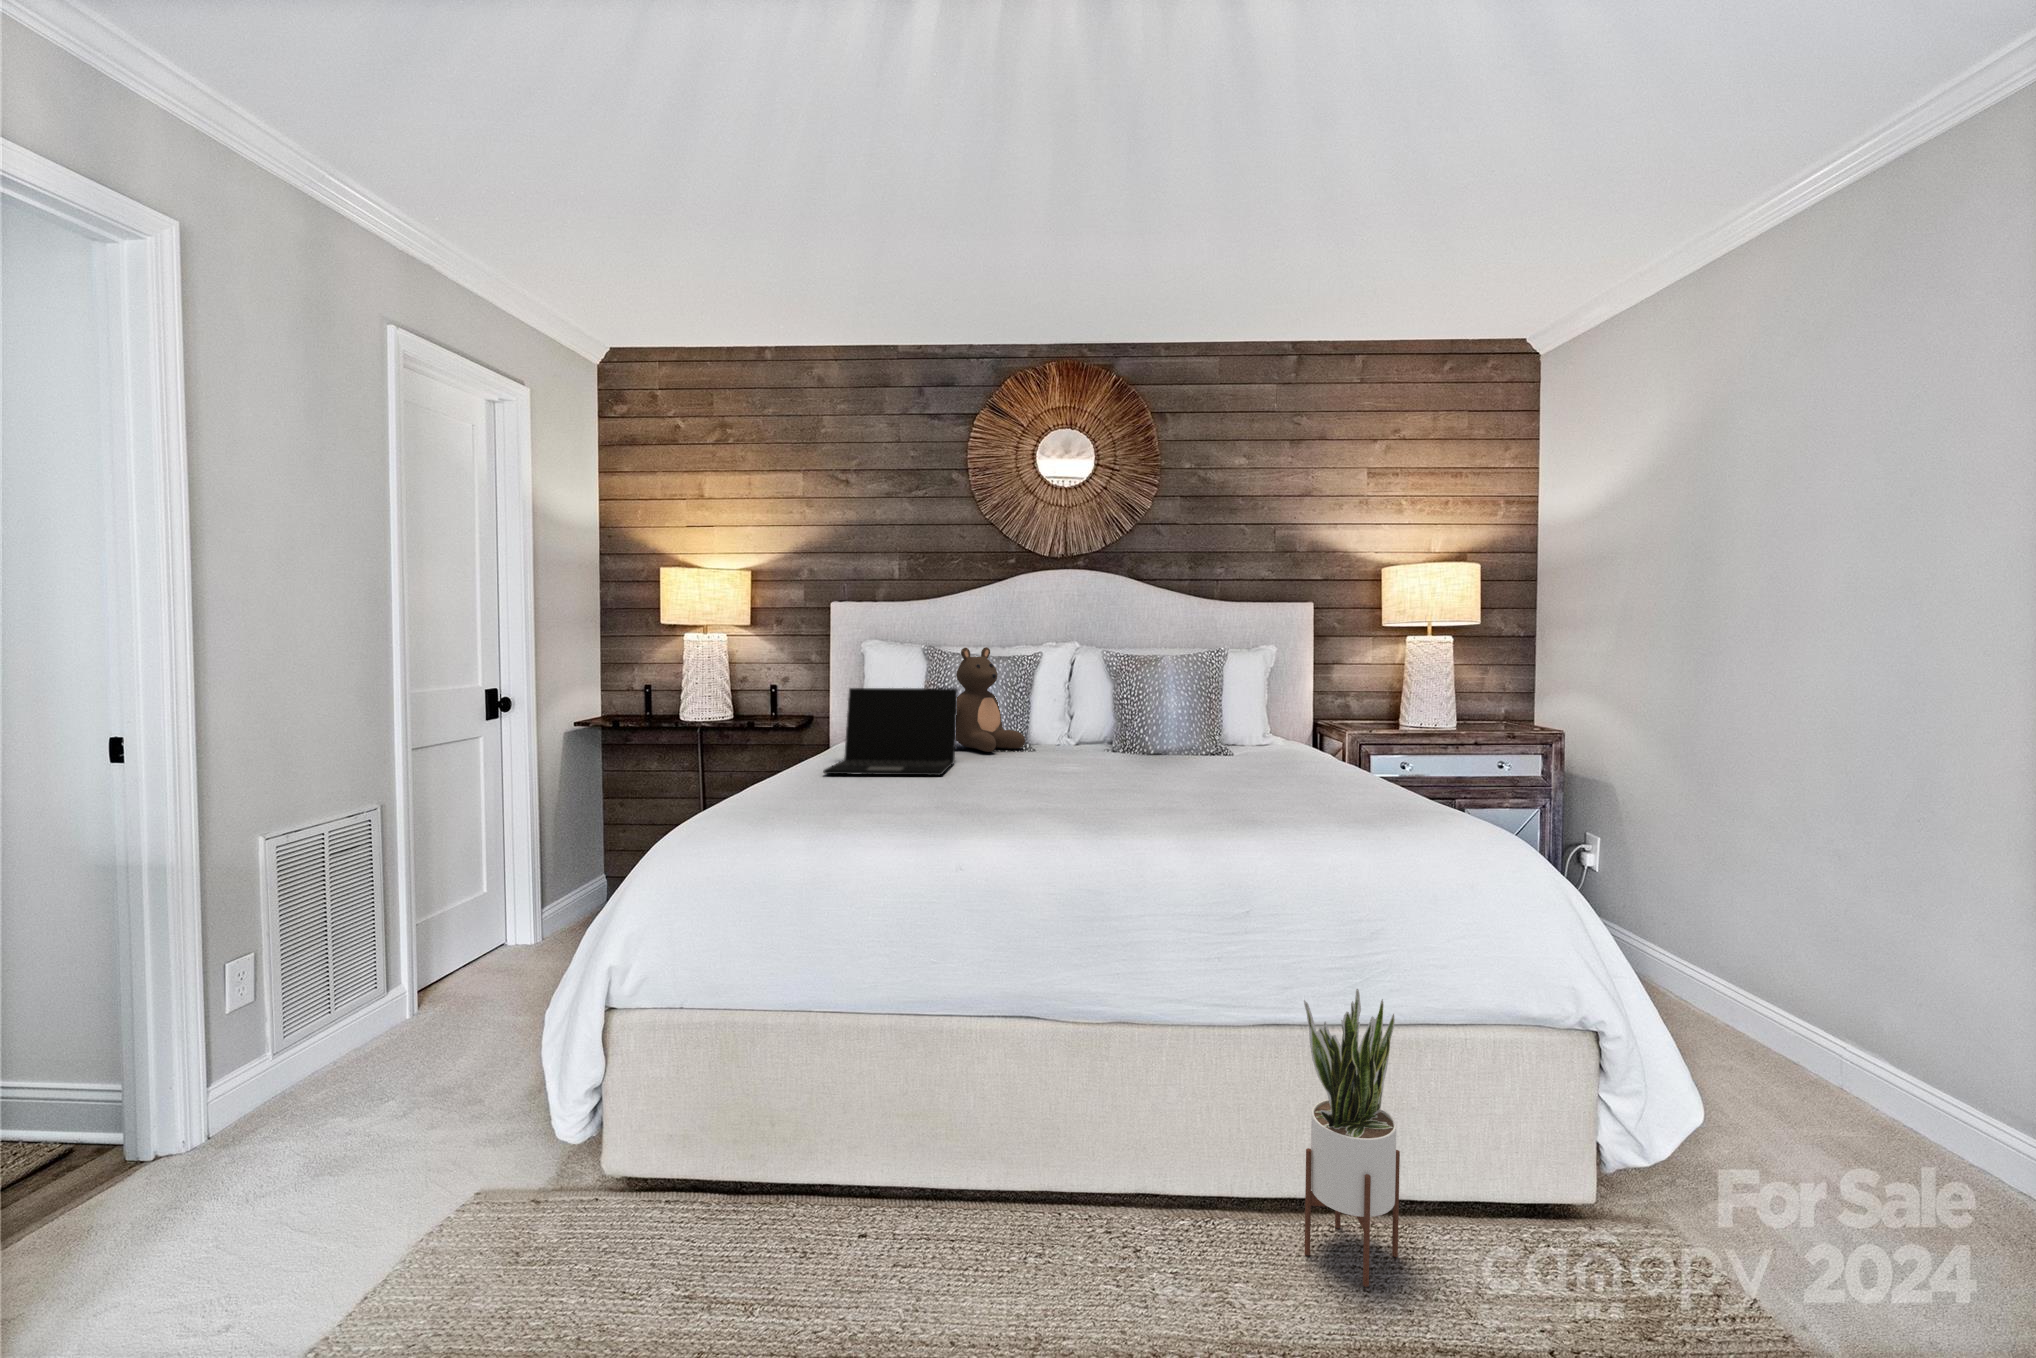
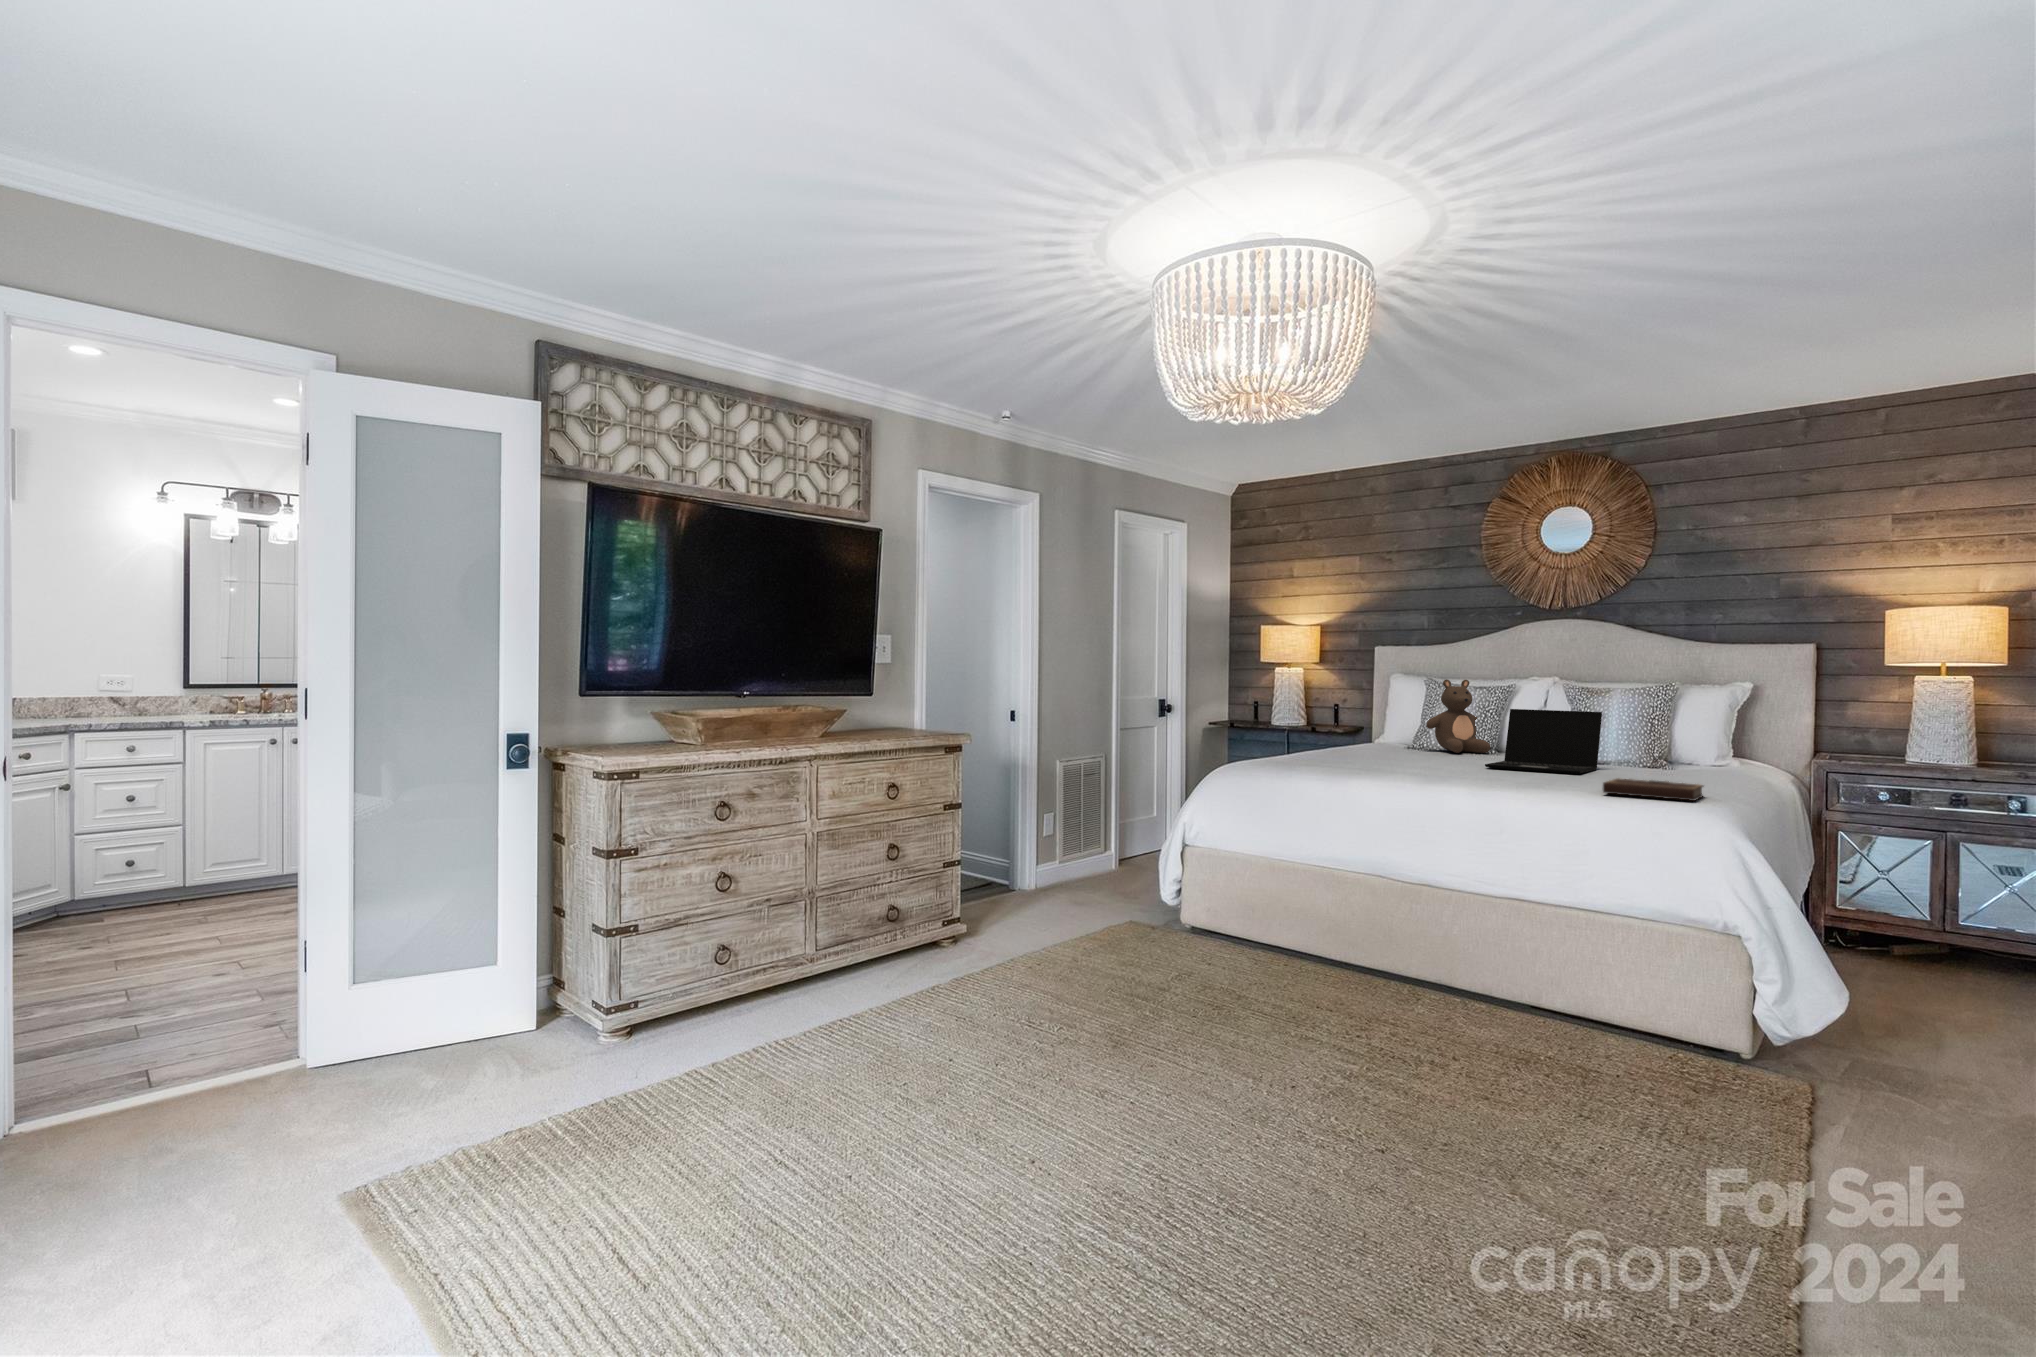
laptop: present [823,688,957,775] -> present [1485,709,1602,774]
notebook: none [1323,796,1466,830] -> present [1603,778,1703,801]
potted plant: present [1304,989,1400,1287] -> none [1519,872,1596,1041]

